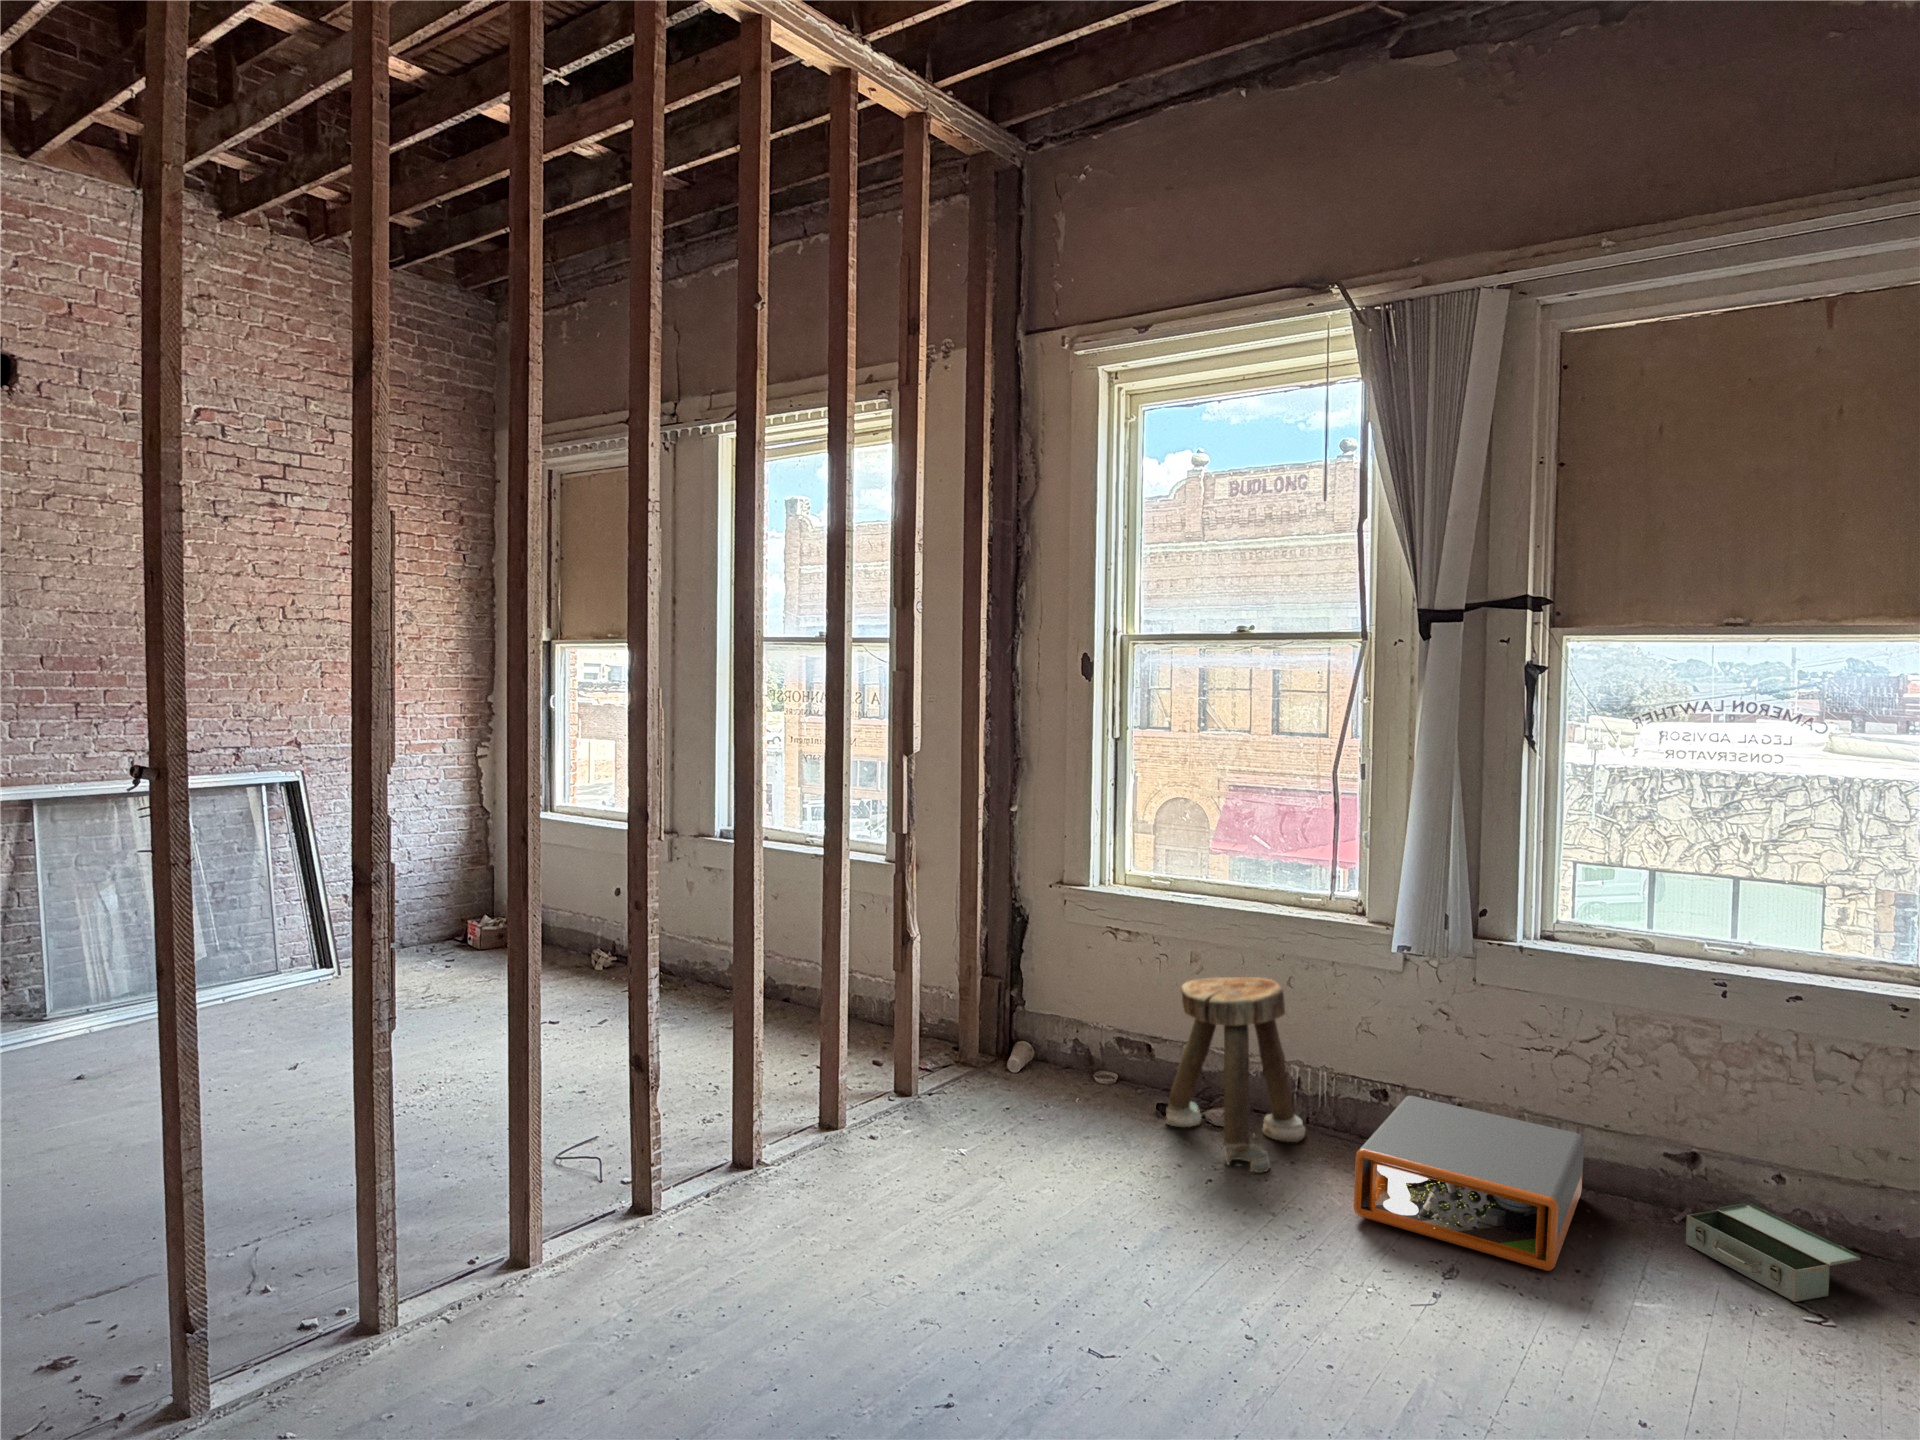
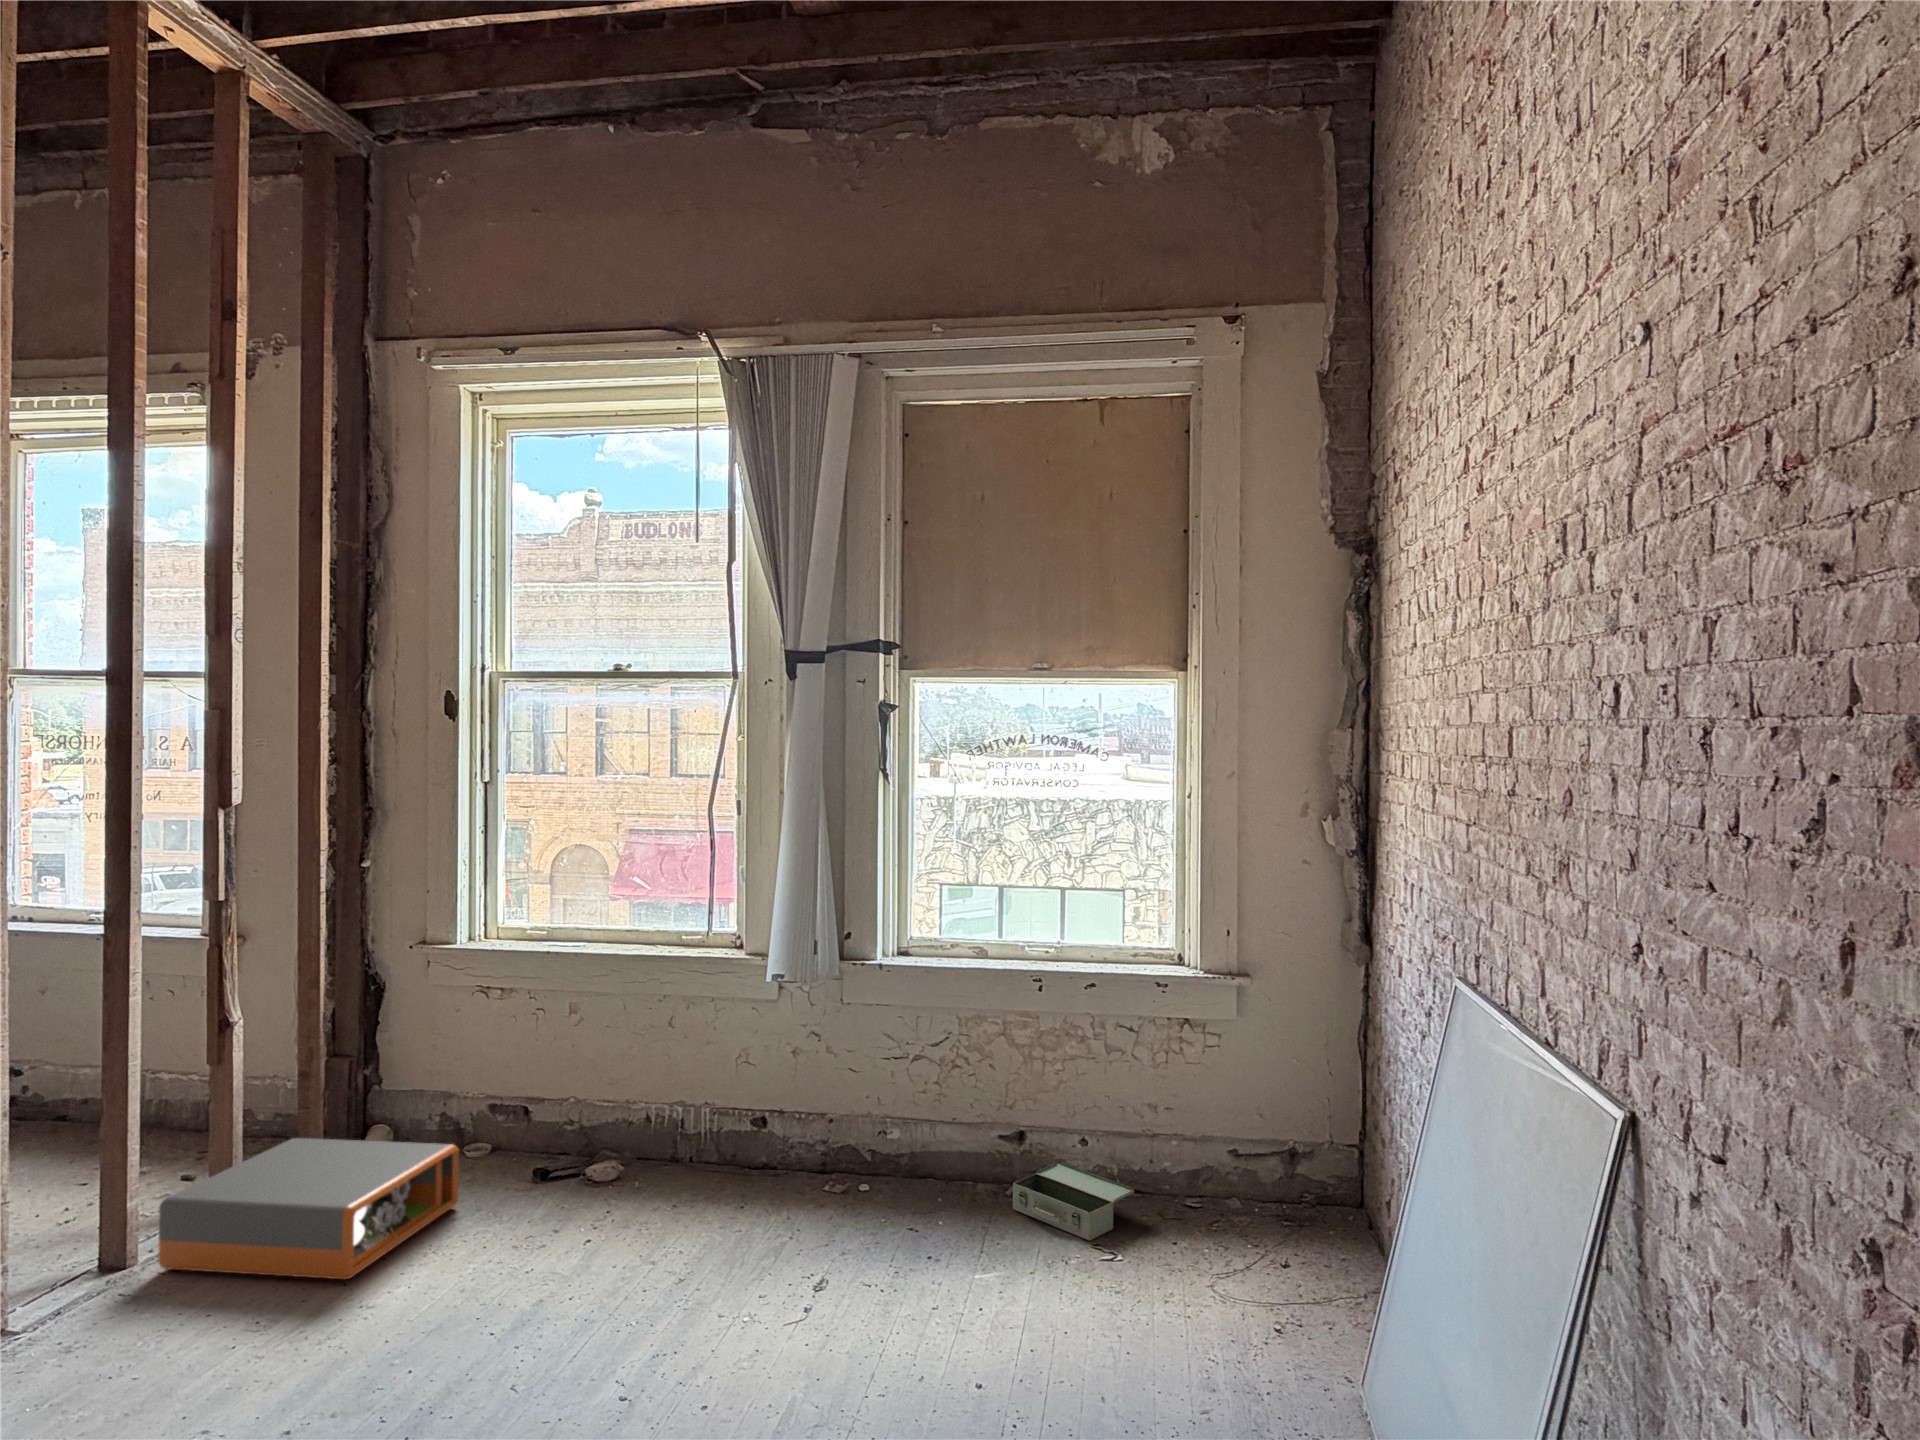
stool: present [1165,977,1305,1173] -> none [540,1023,689,1229]
storage box: present [1353,1096,1584,1271] -> present [158,1138,459,1279]

